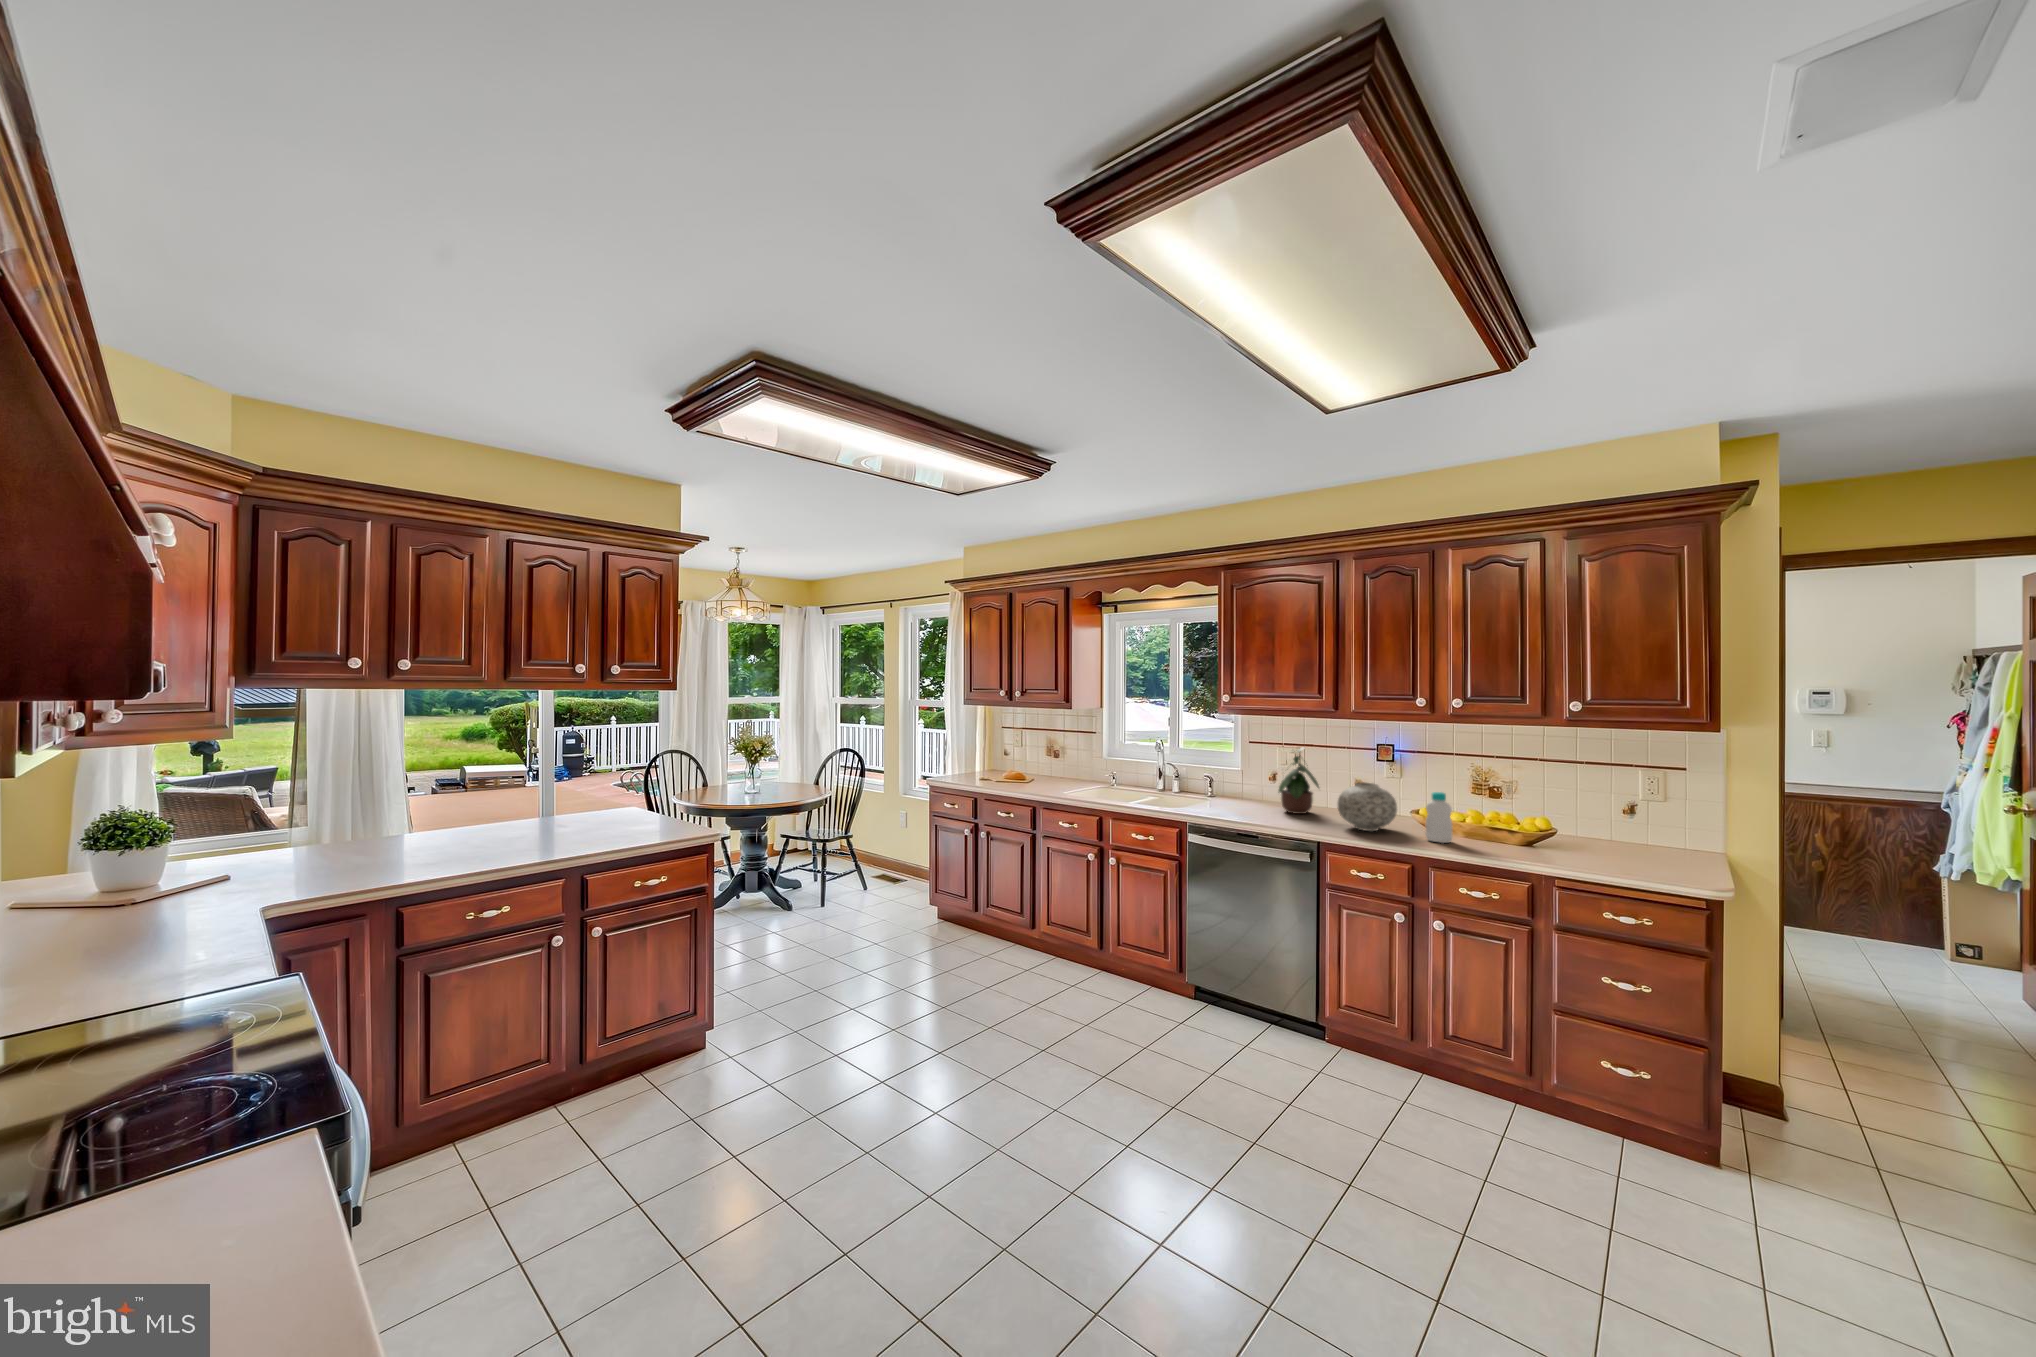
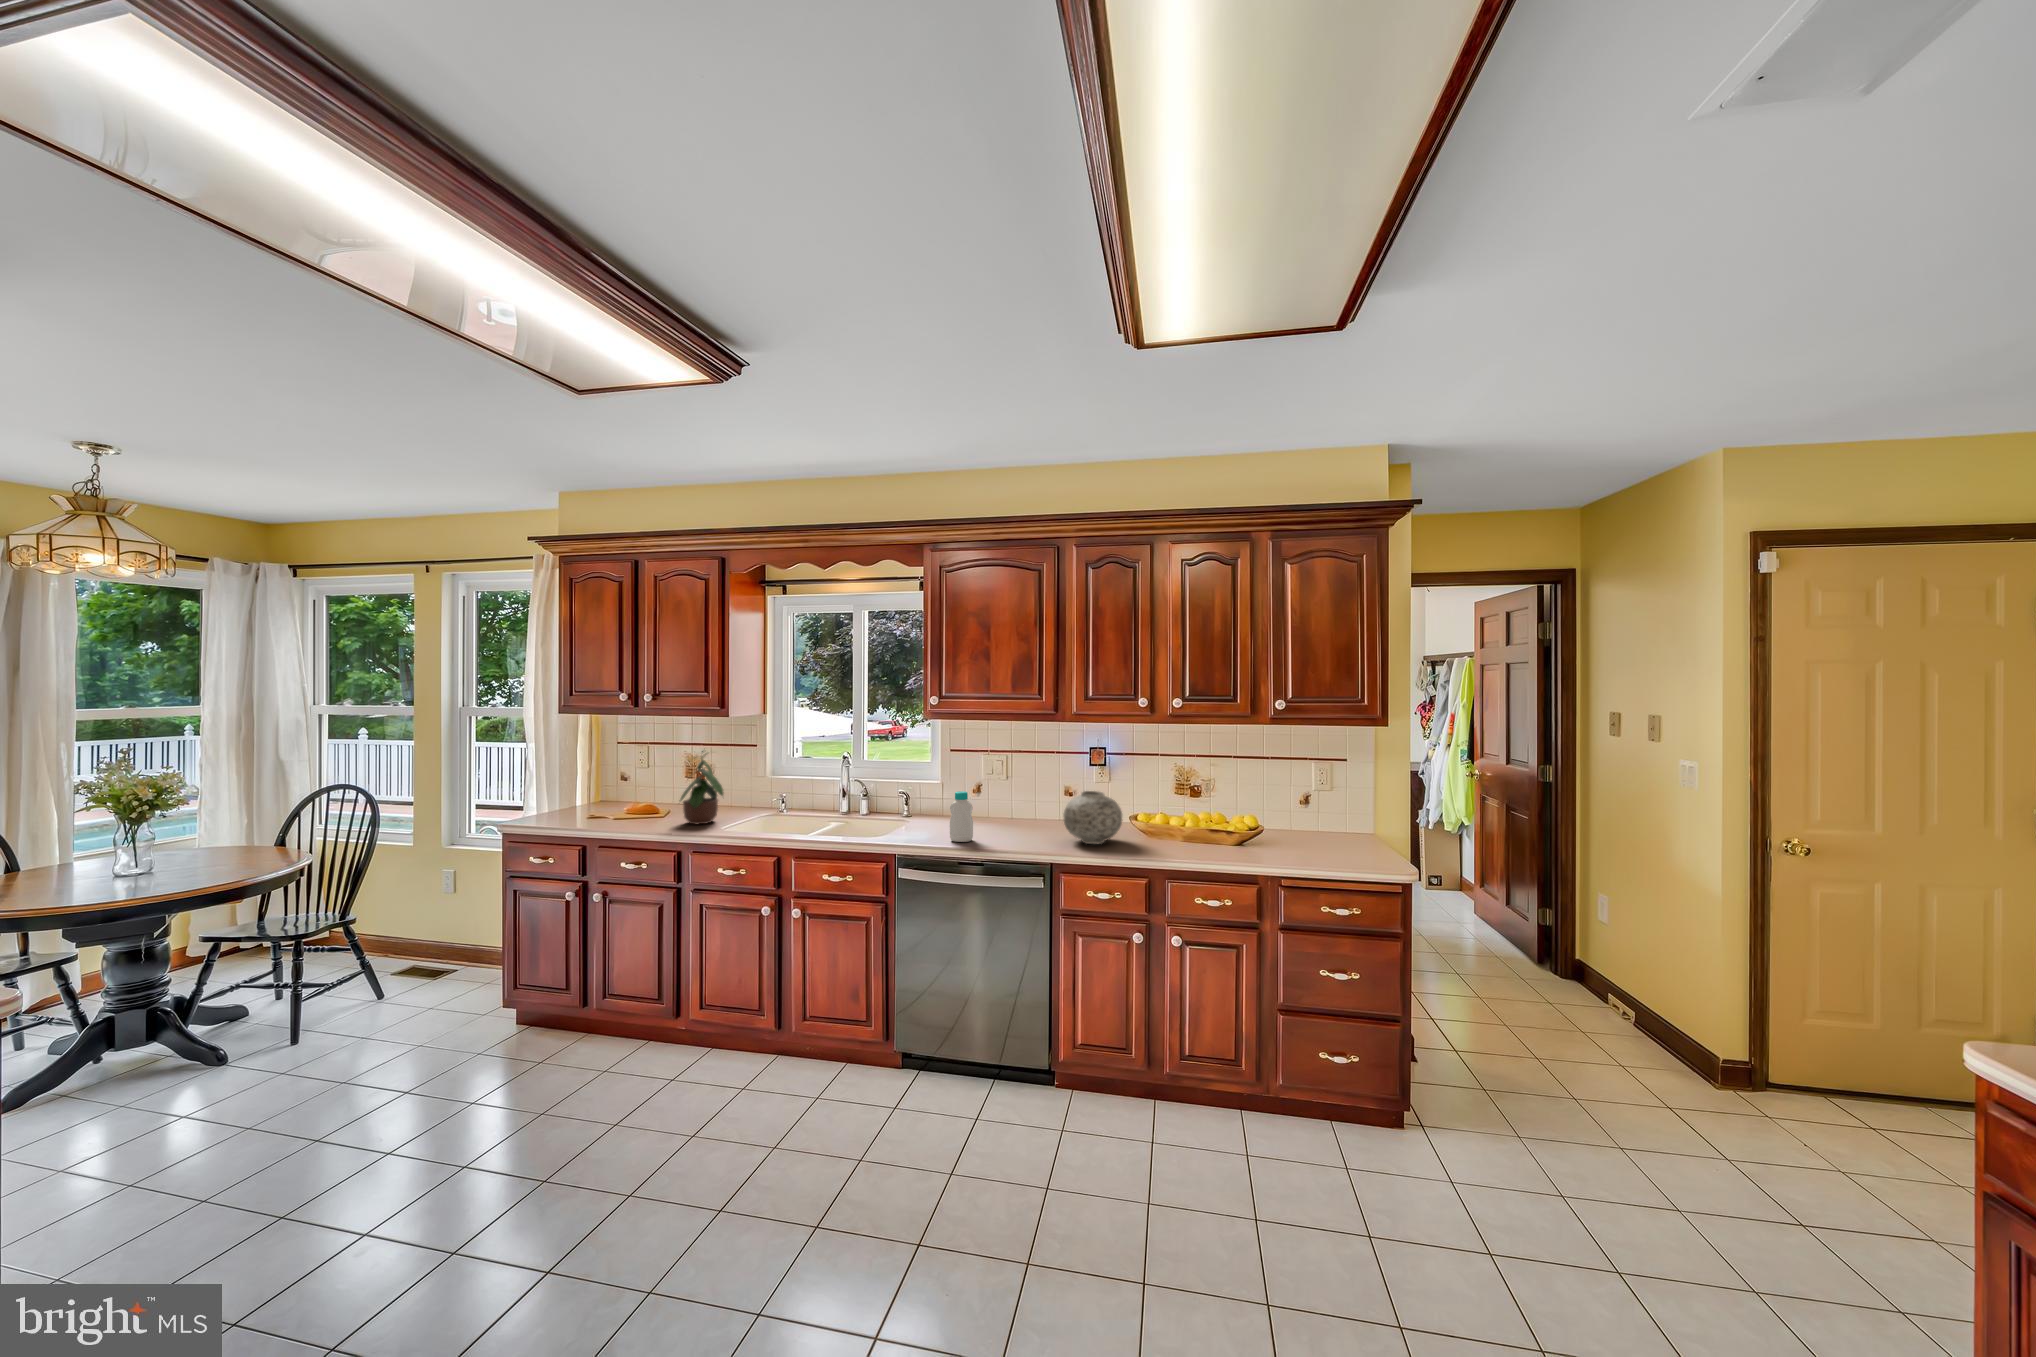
potted plant: present [1279,748,1319,814] -> present [680,751,724,824]
bottle: present [1426,792,1452,843] -> present [950,791,973,842]

